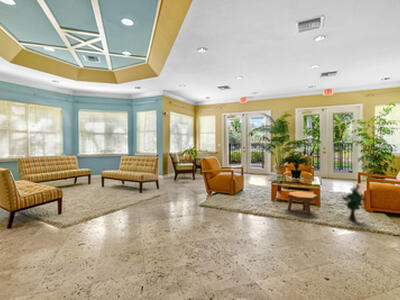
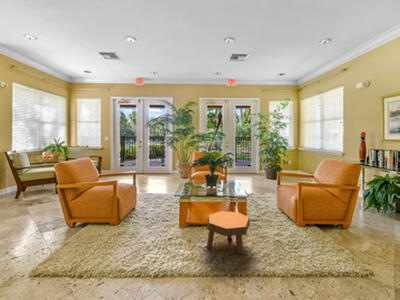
decorative plant: present [342,185,365,221] -> none [283,200,318,257]

